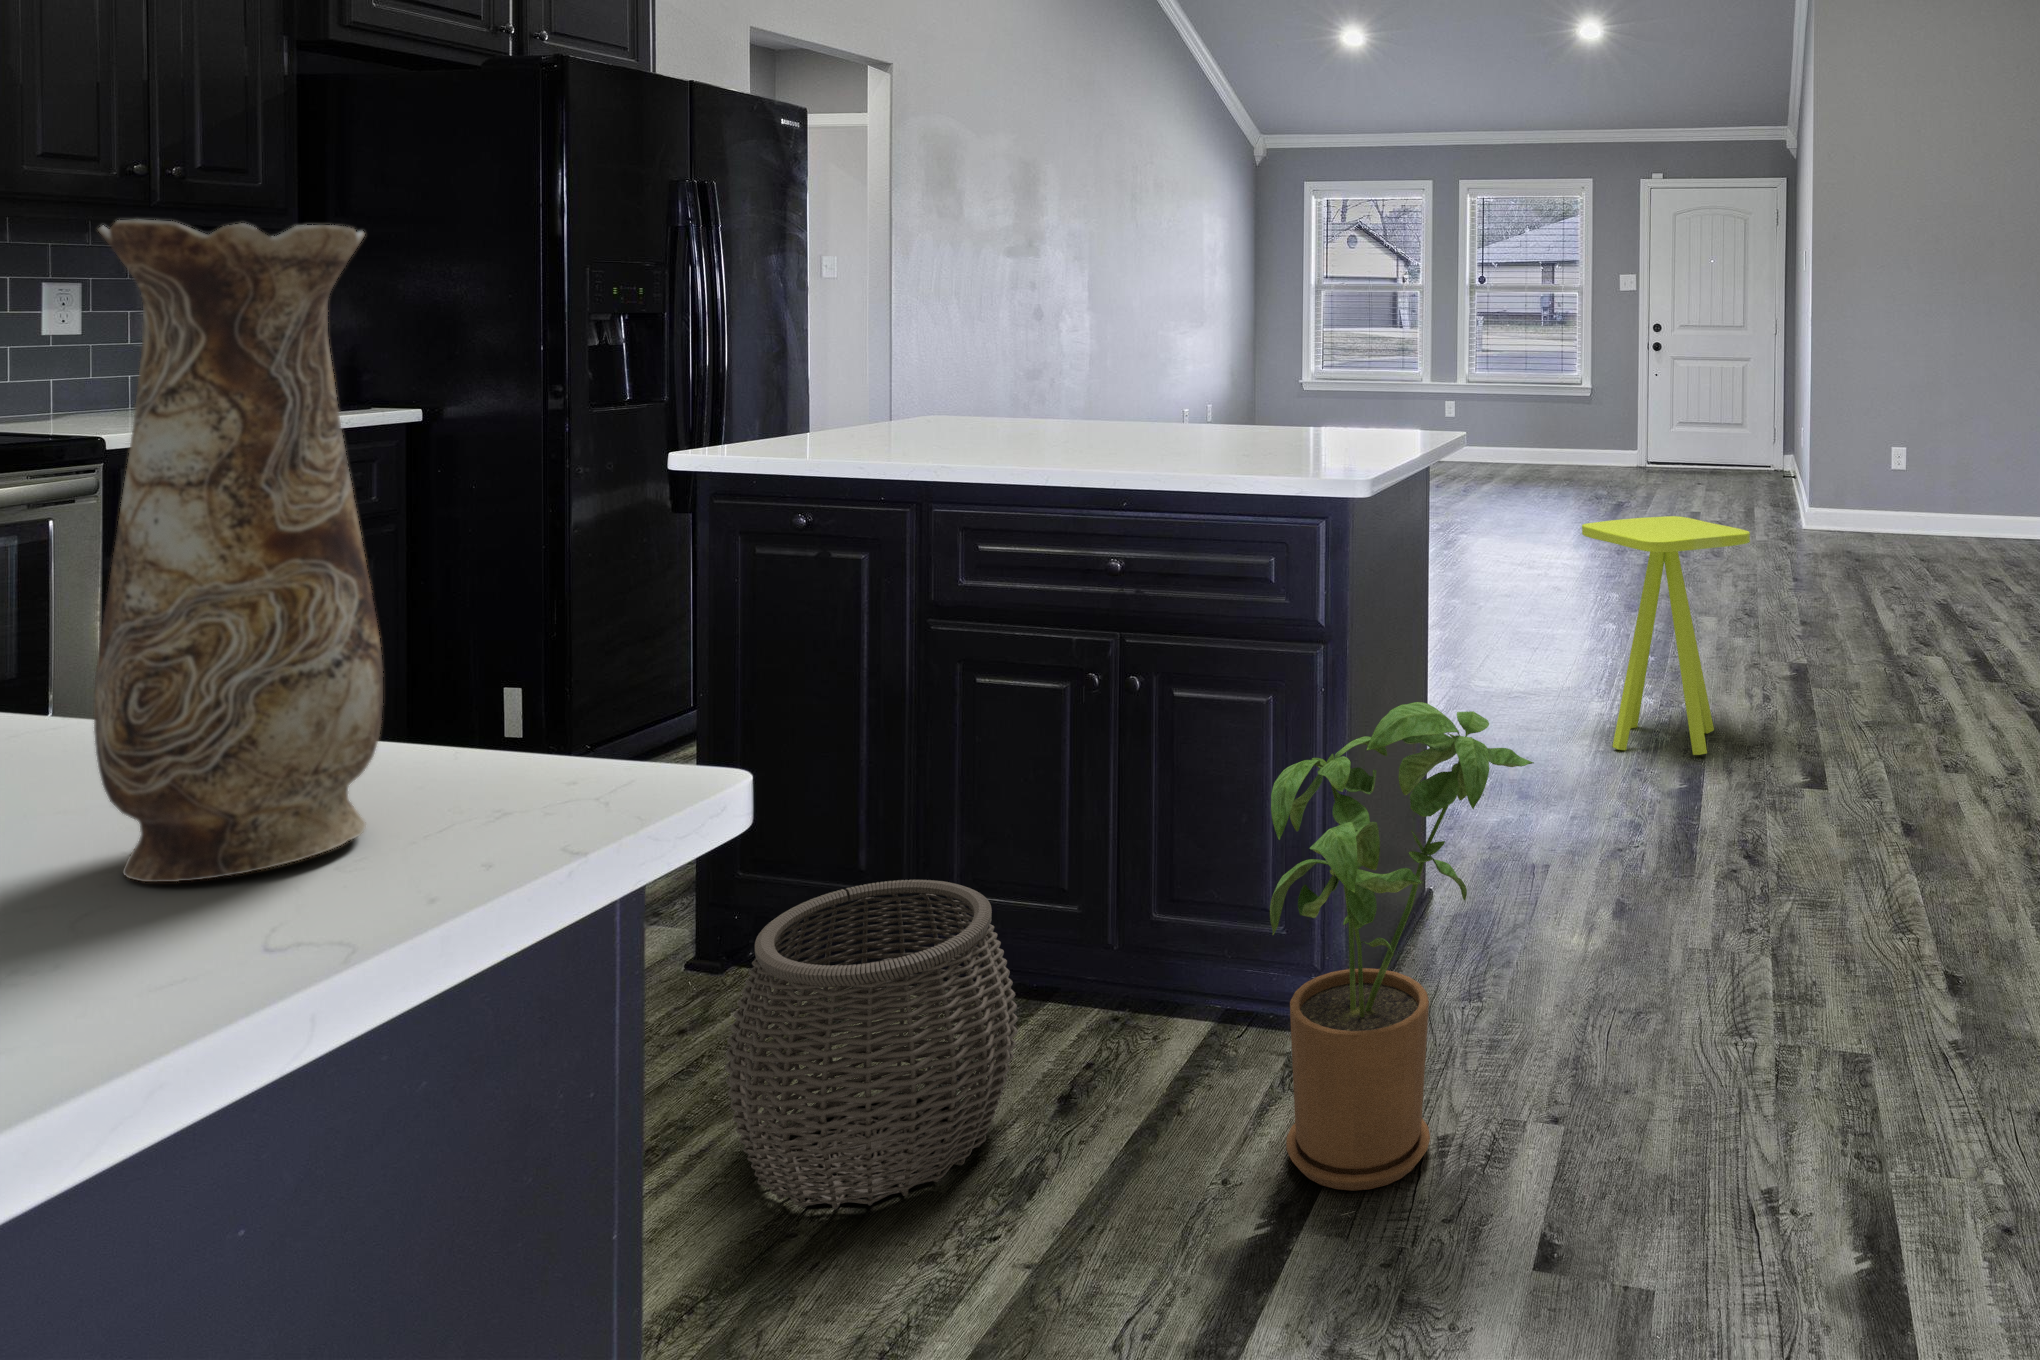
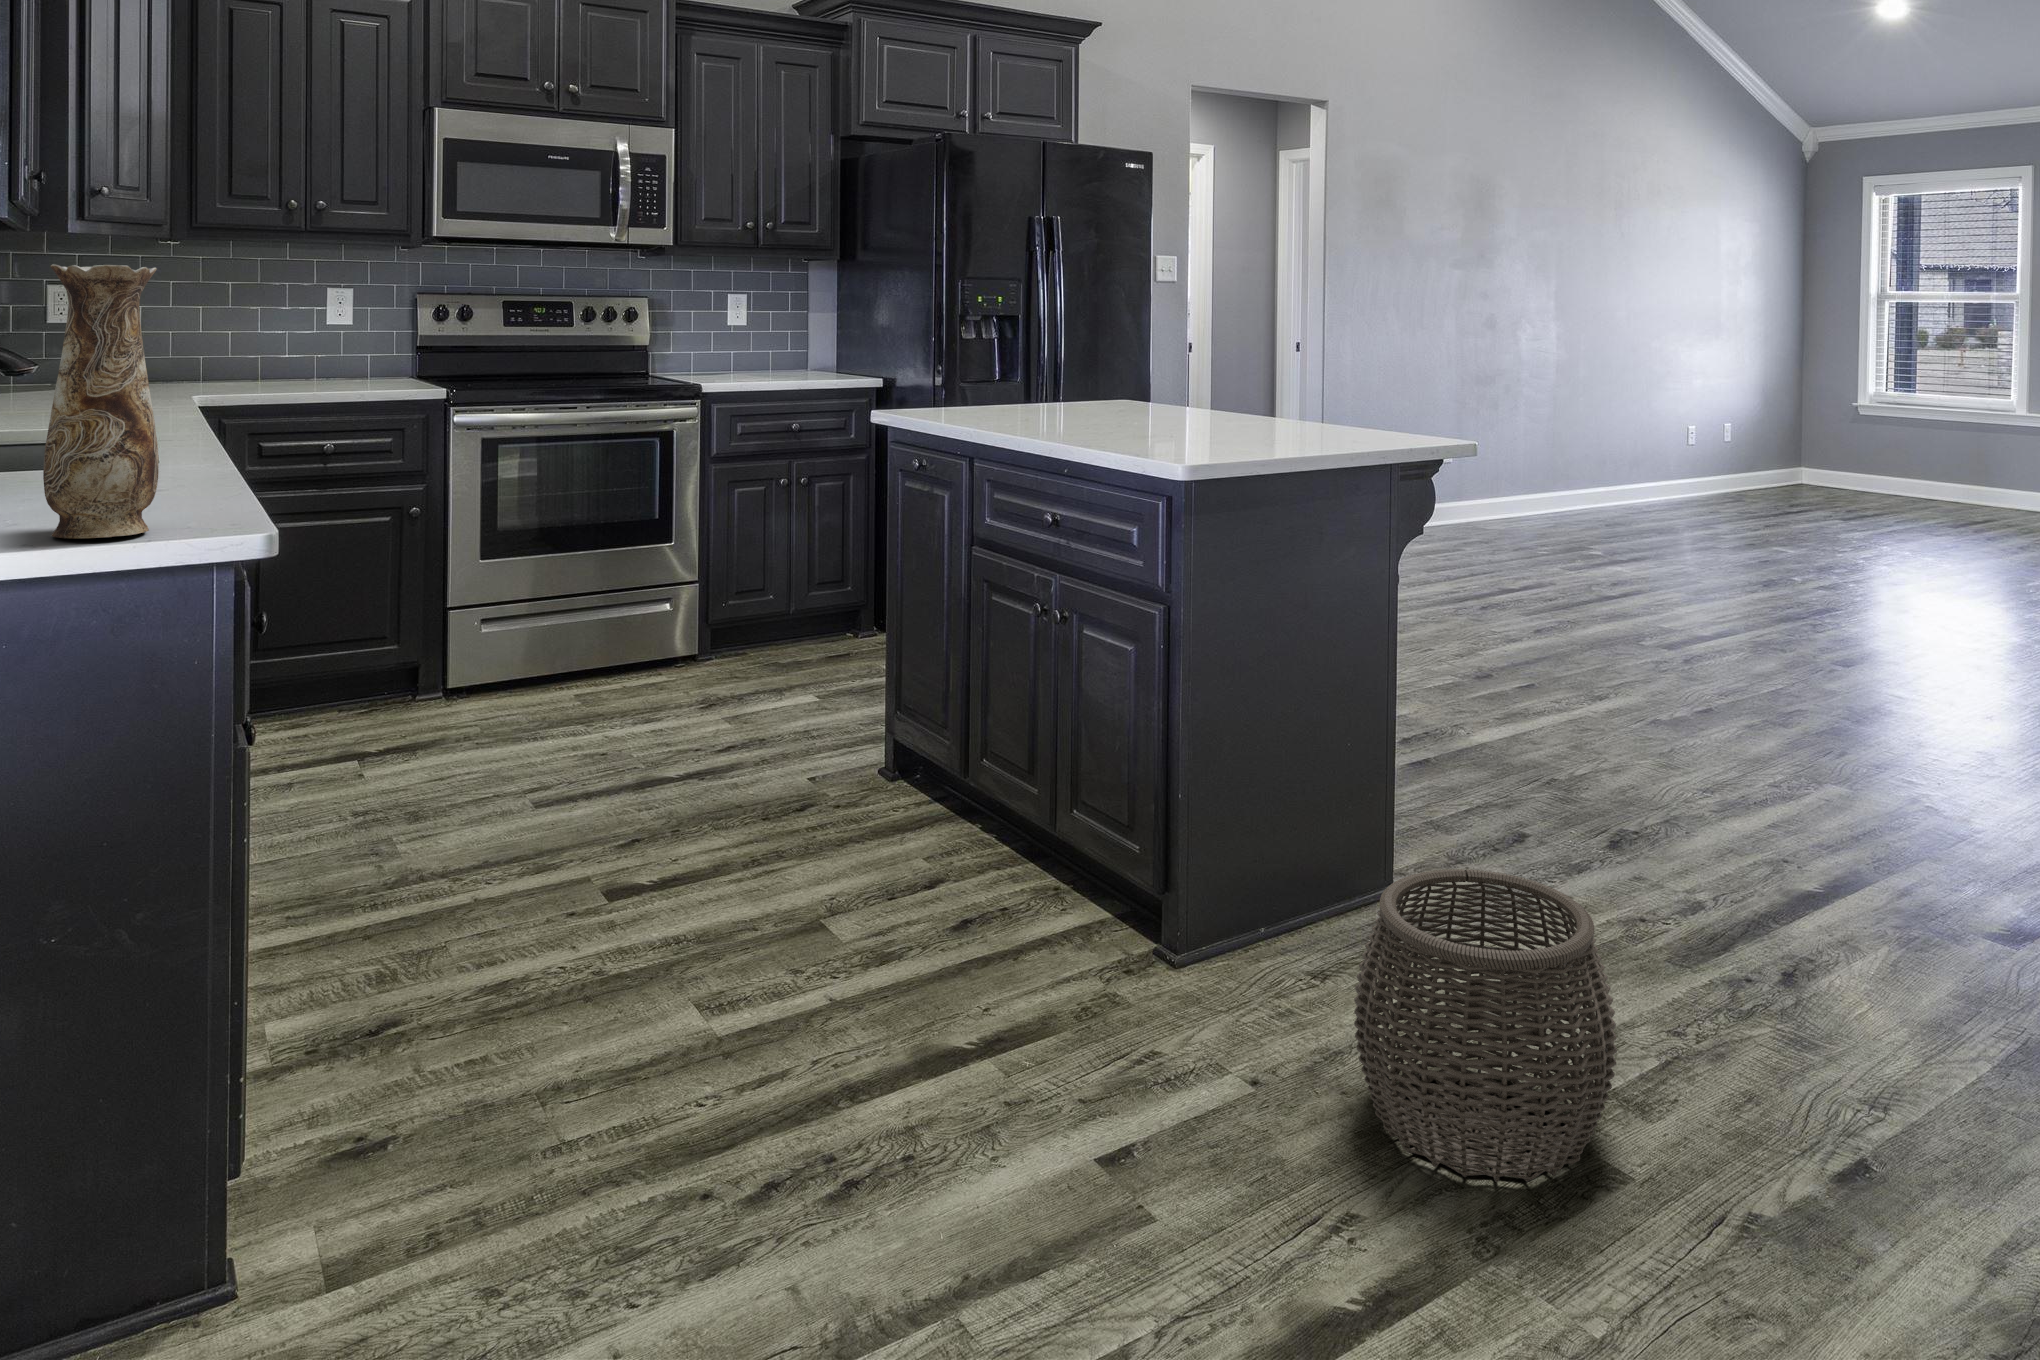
side table: present [1582,516,1750,755] -> none [1776,565,1980,858]
house plant: present [1270,702,1534,1191] -> none [984,656,1216,1064]
woven basket: present [725,880,1018,1210] -> present [1354,869,1617,1182]

